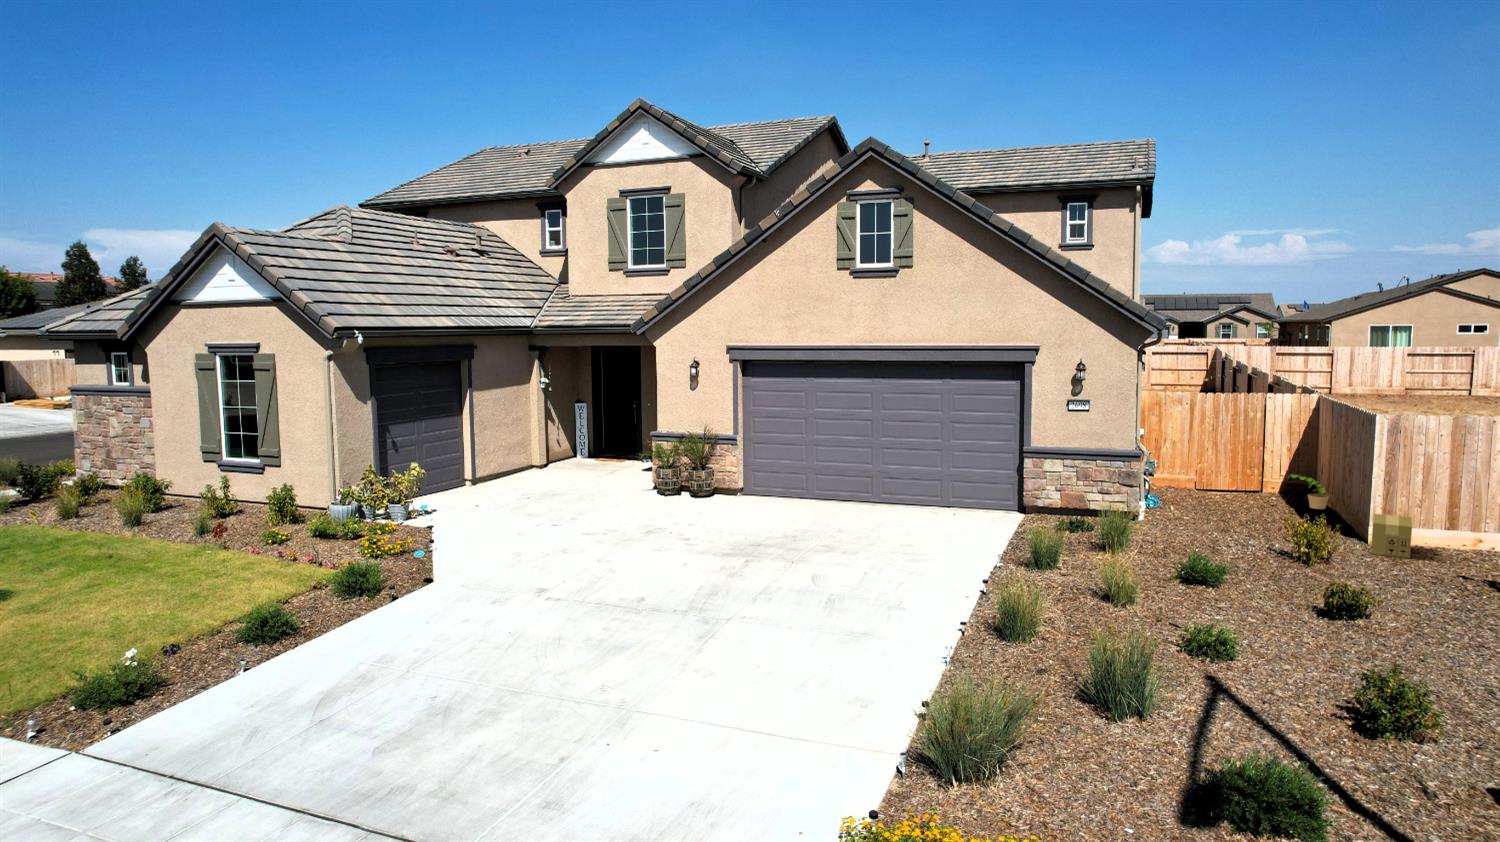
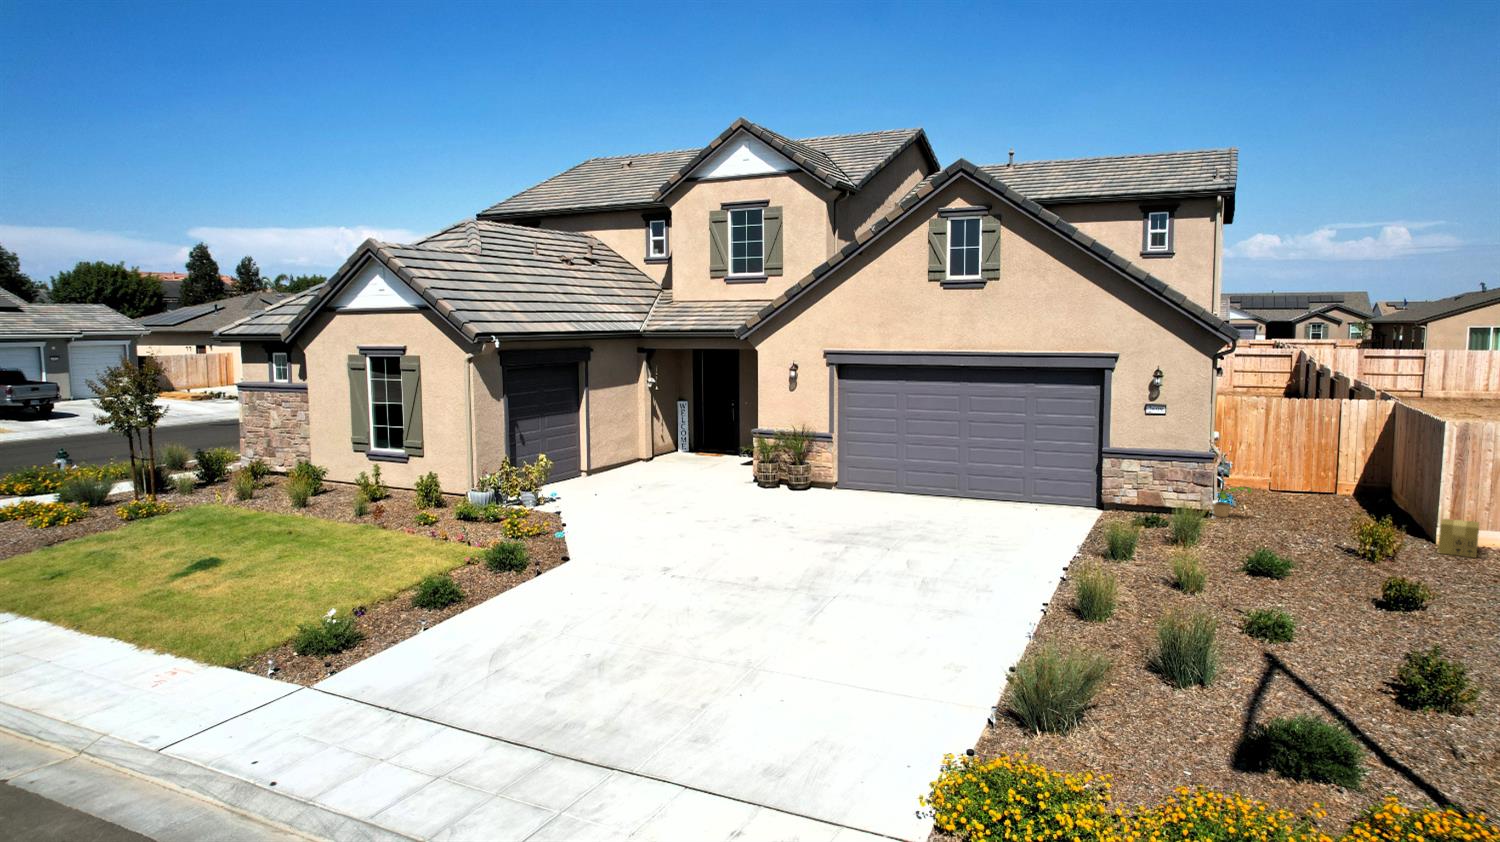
potted plant: present [1288,474,1329,509] -> present [1212,487,1251,517]

